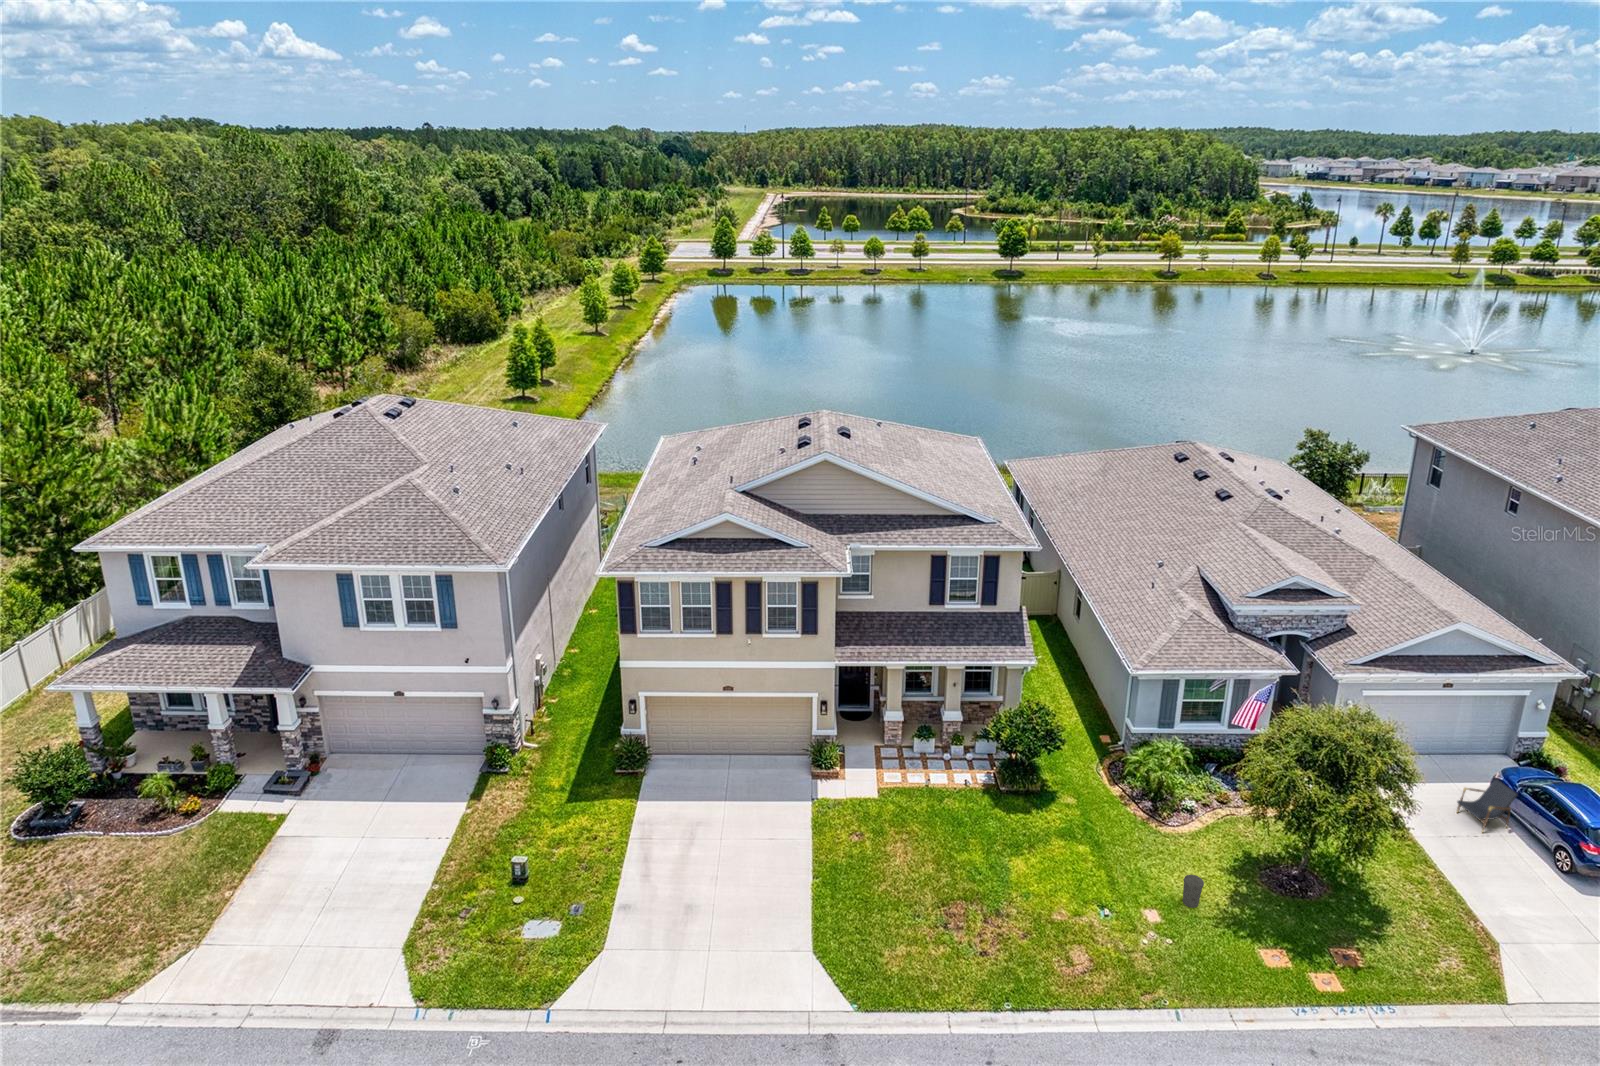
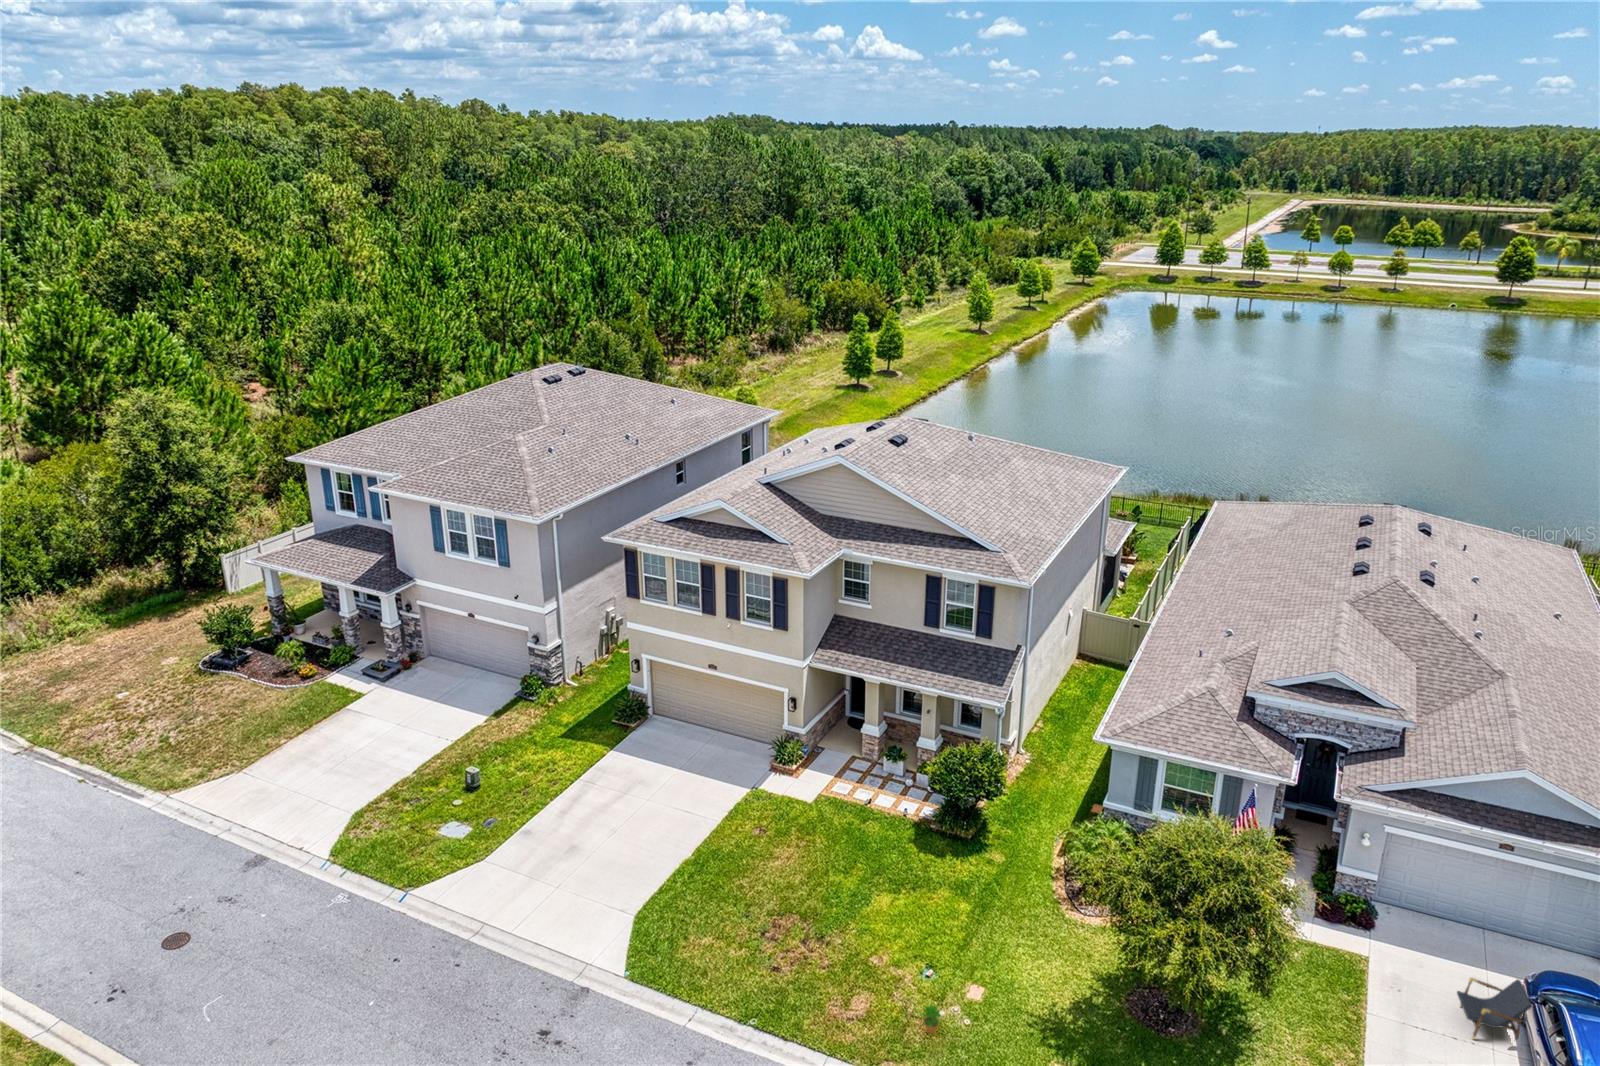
trash can: present [1183,875,1204,908] -> none [1016,962,1037,999]
potted plant: none [1143,934,1164,962] -> present [922,1004,941,1033]

